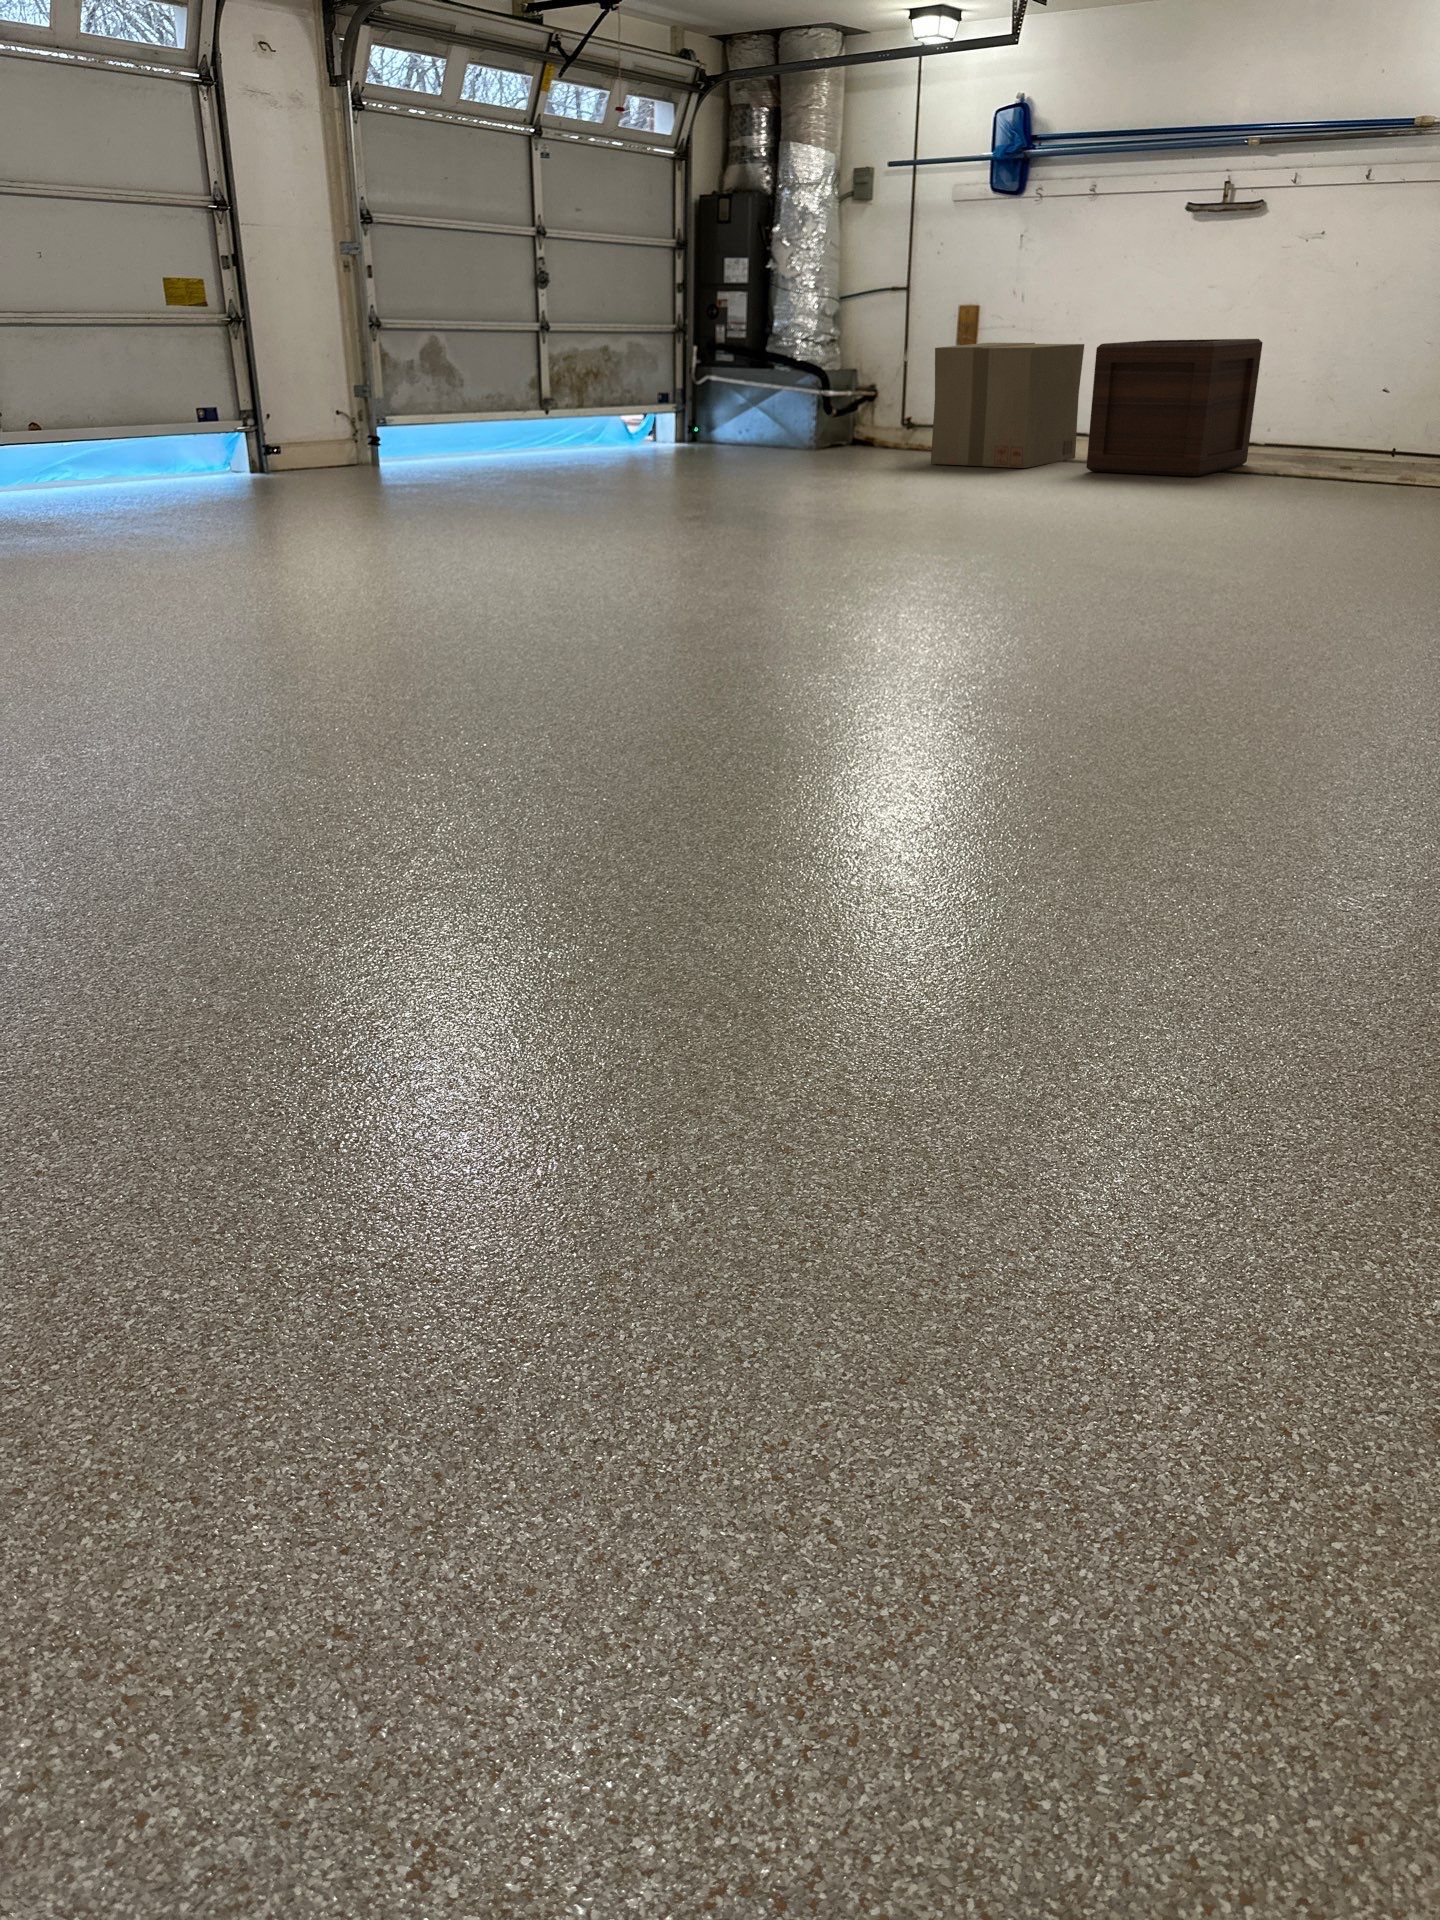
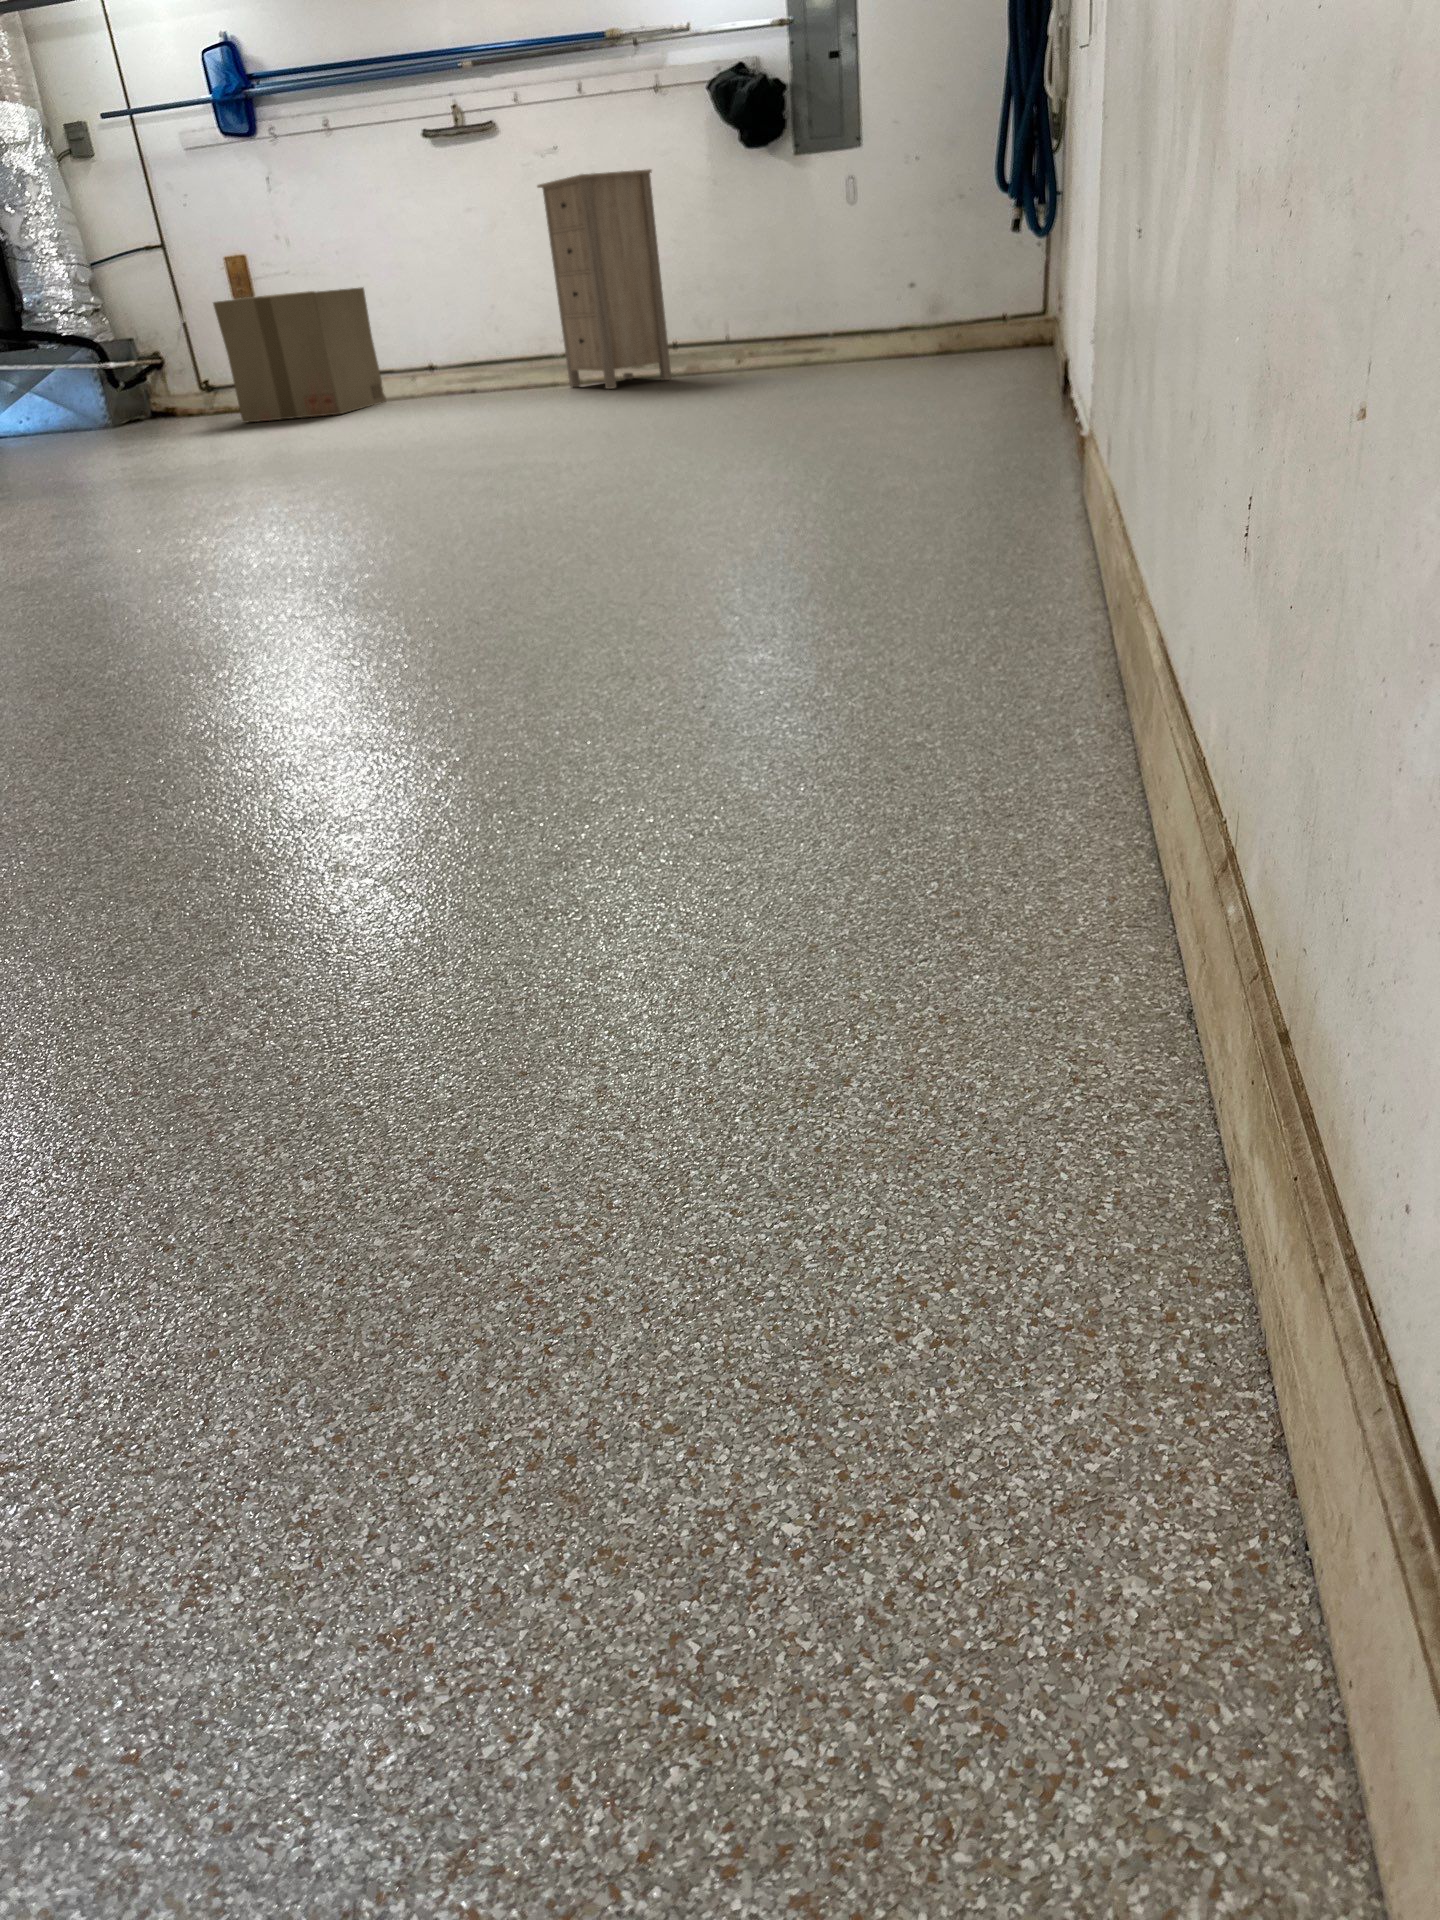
storage cabinet: none [1272,250,1433,479] -> present [537,169,672,389]
wooden crate: present [1086,339,1263,476] -> none [377,266,546,408]

